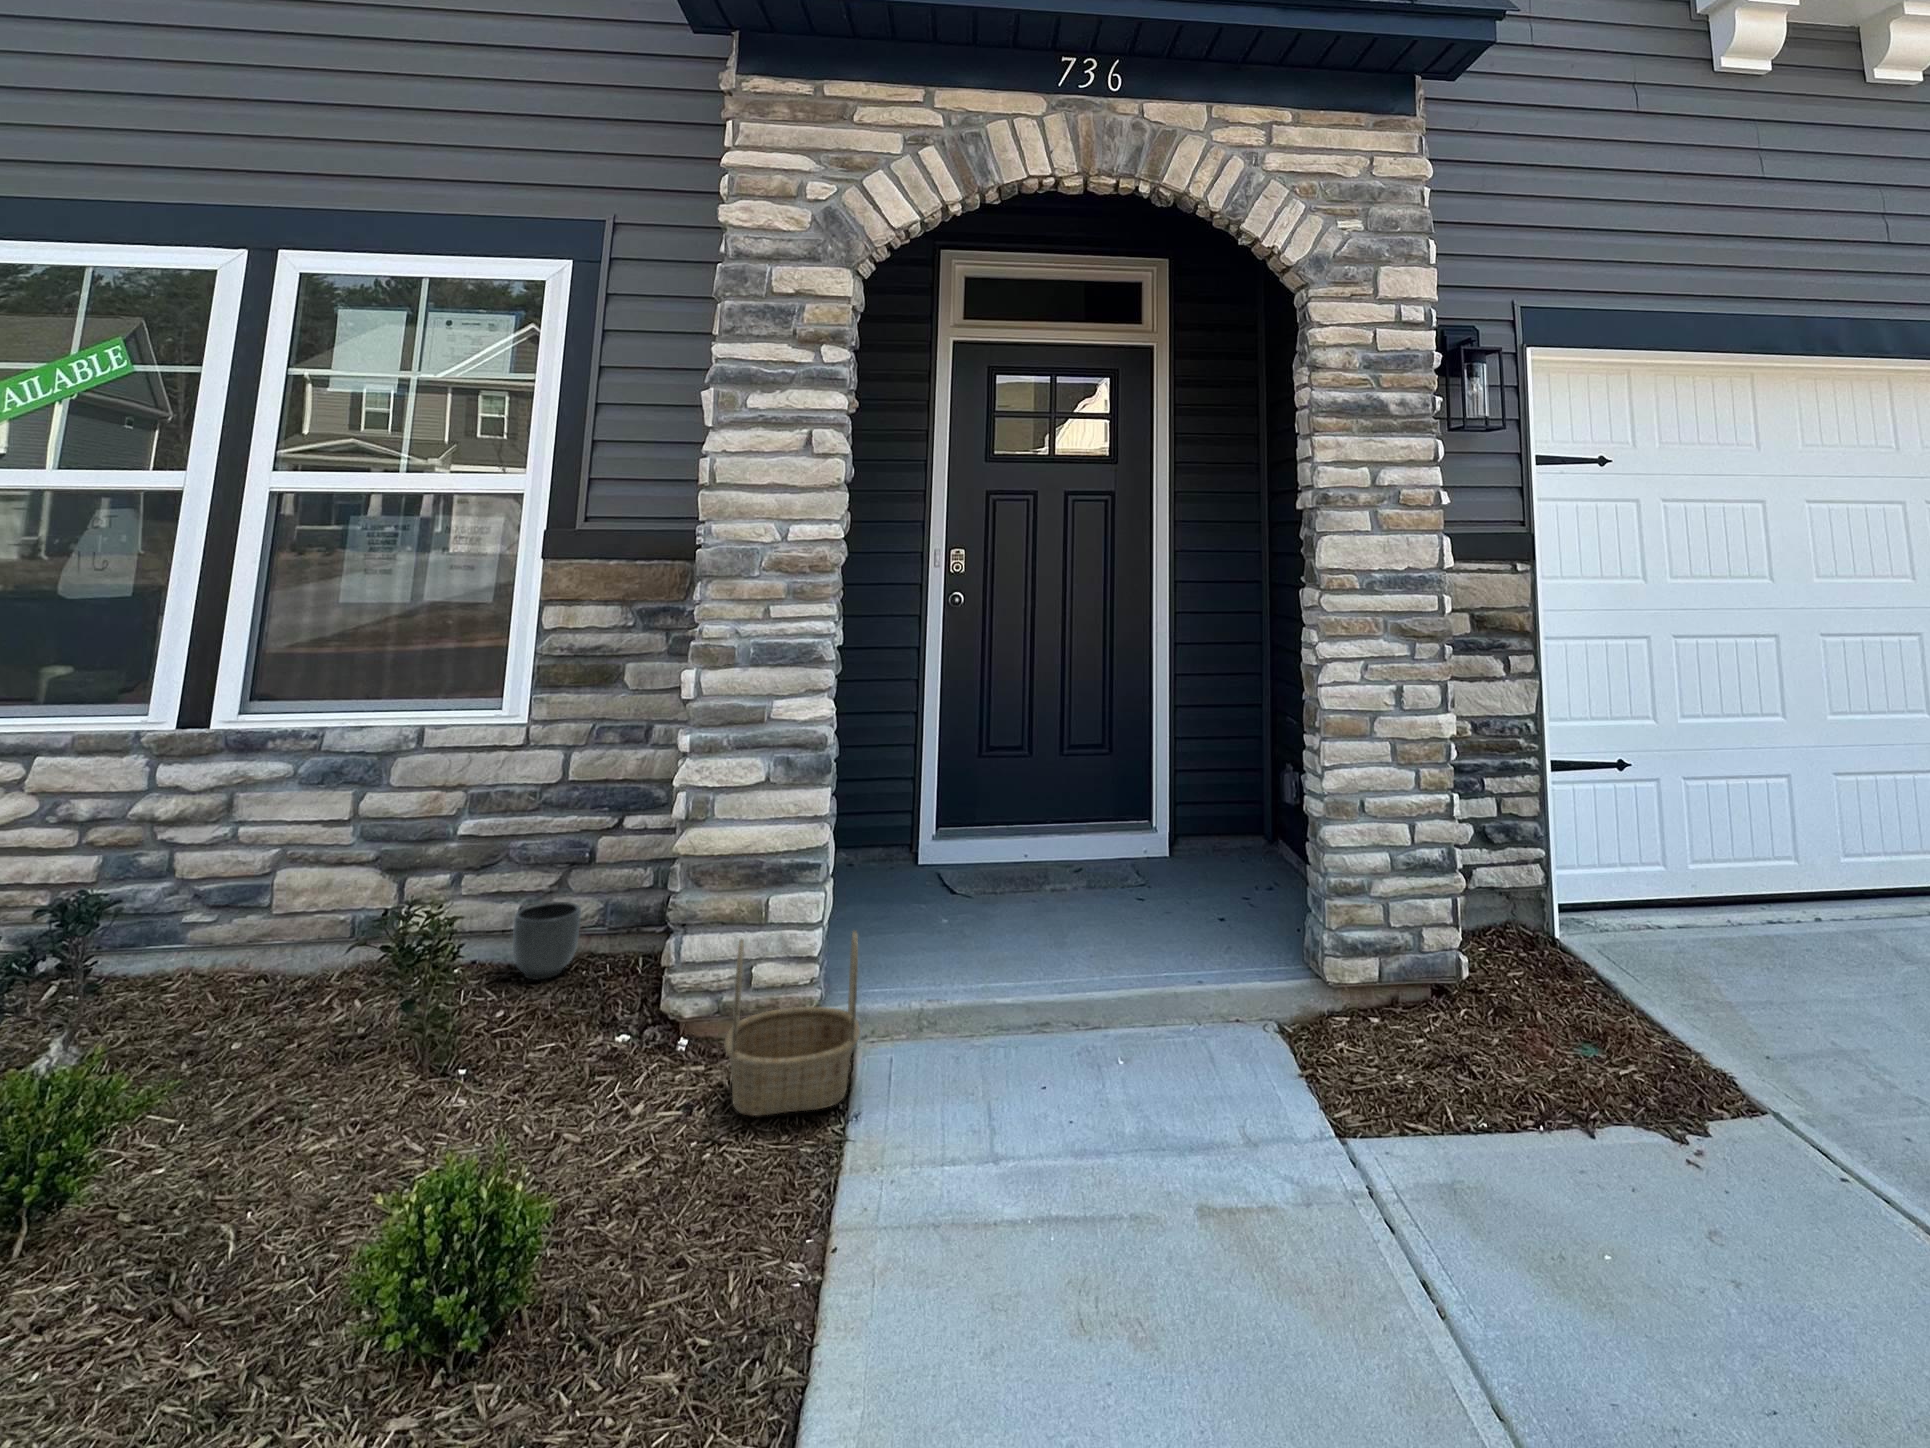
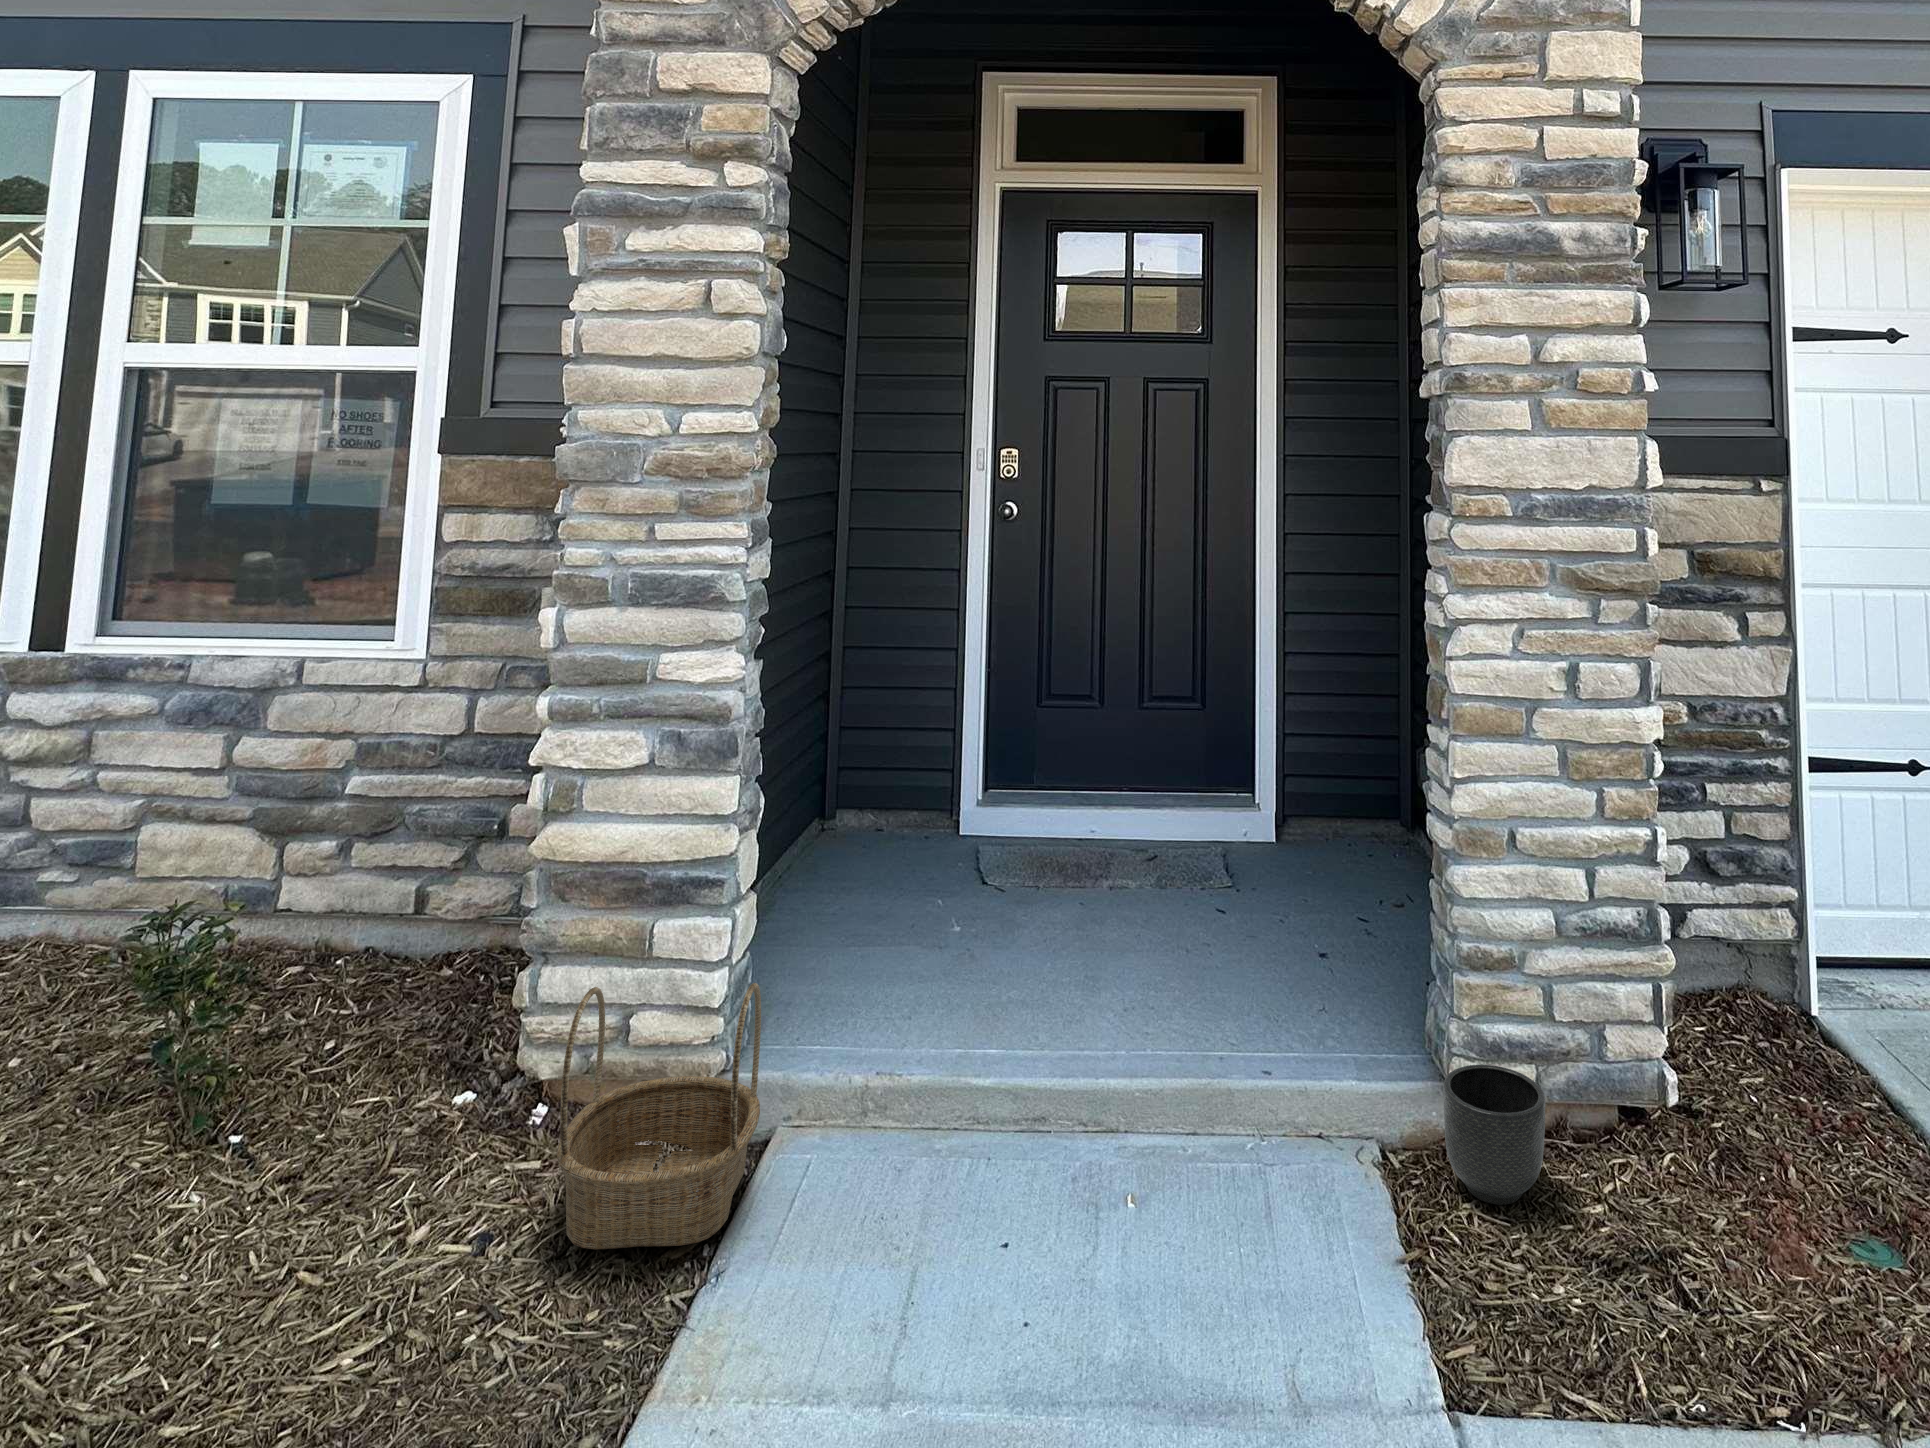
planter: present [513,902,581,980] -> present [1443,1065,1545,1205]

